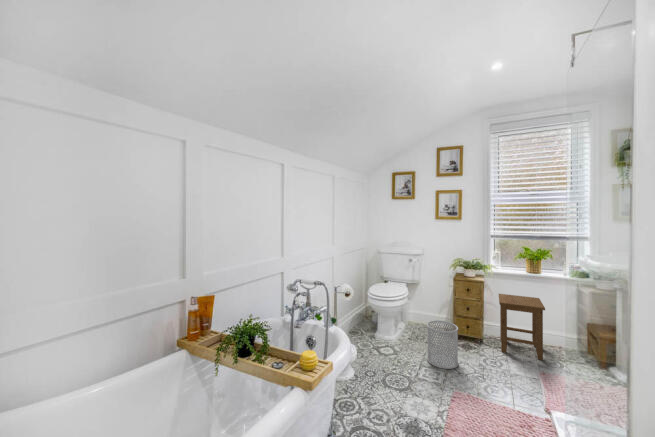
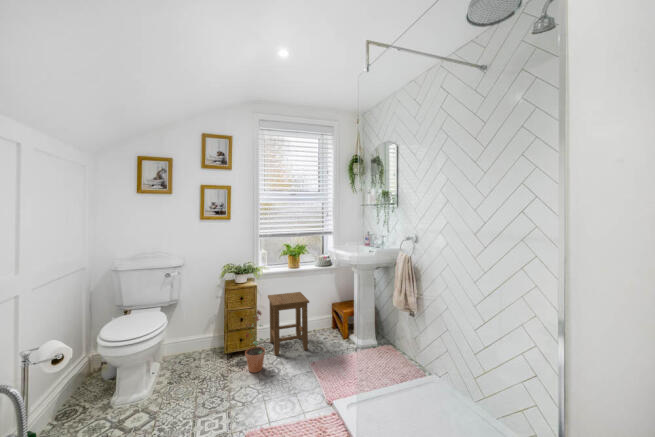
potted plant: none [466,302,488,358] -> present [245,310,265,373]
wastebasket: present [427,320,458,369] -> none [200,344,240,409]

